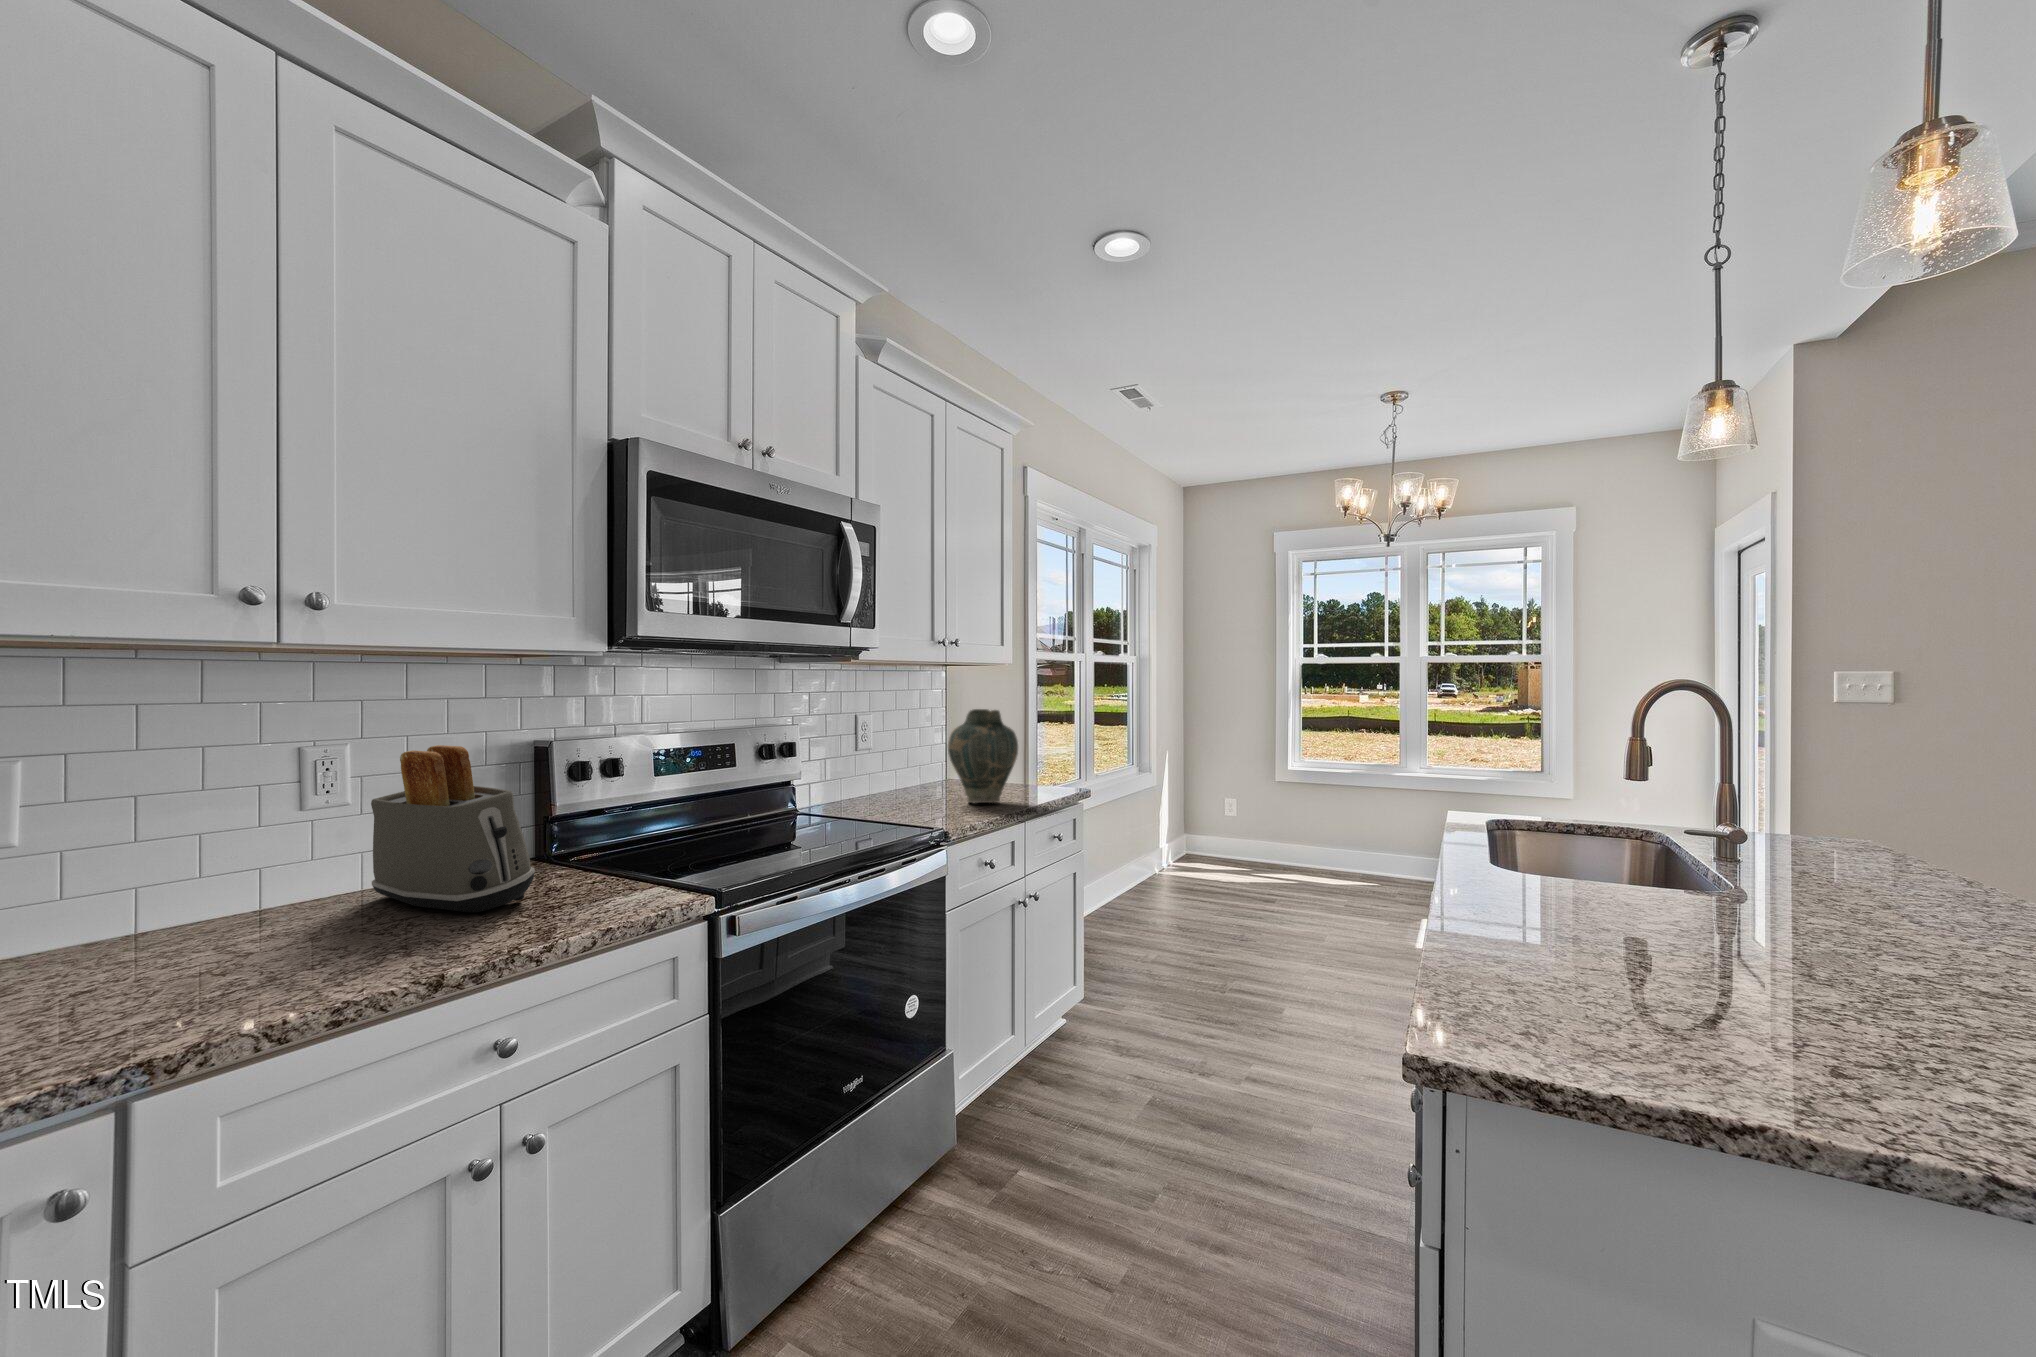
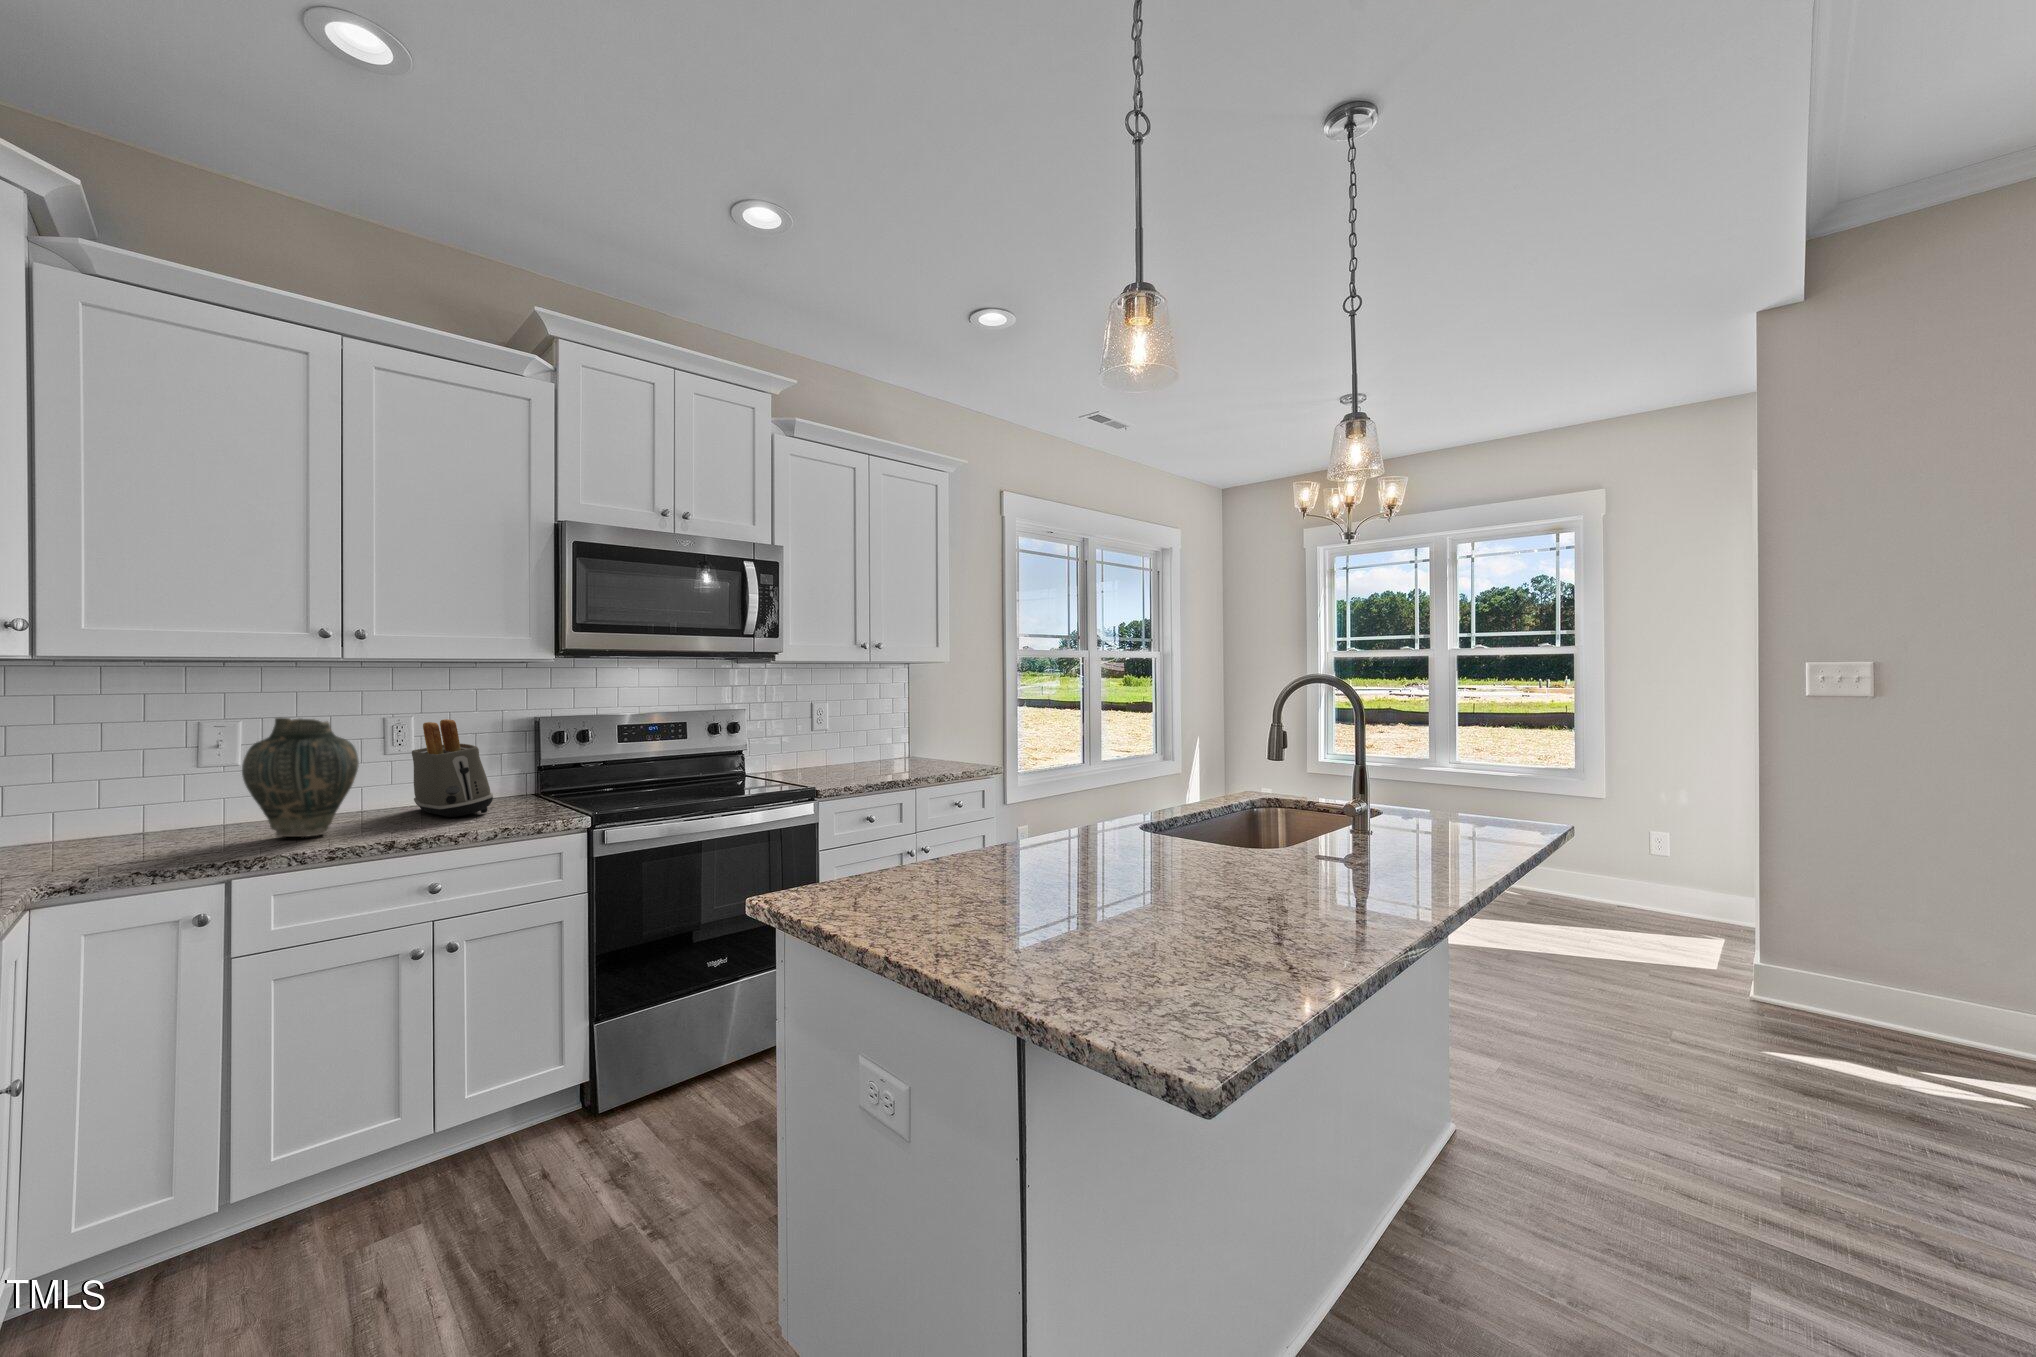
vase: present [948,709,1018,803] -> present [242,717,359,837]

